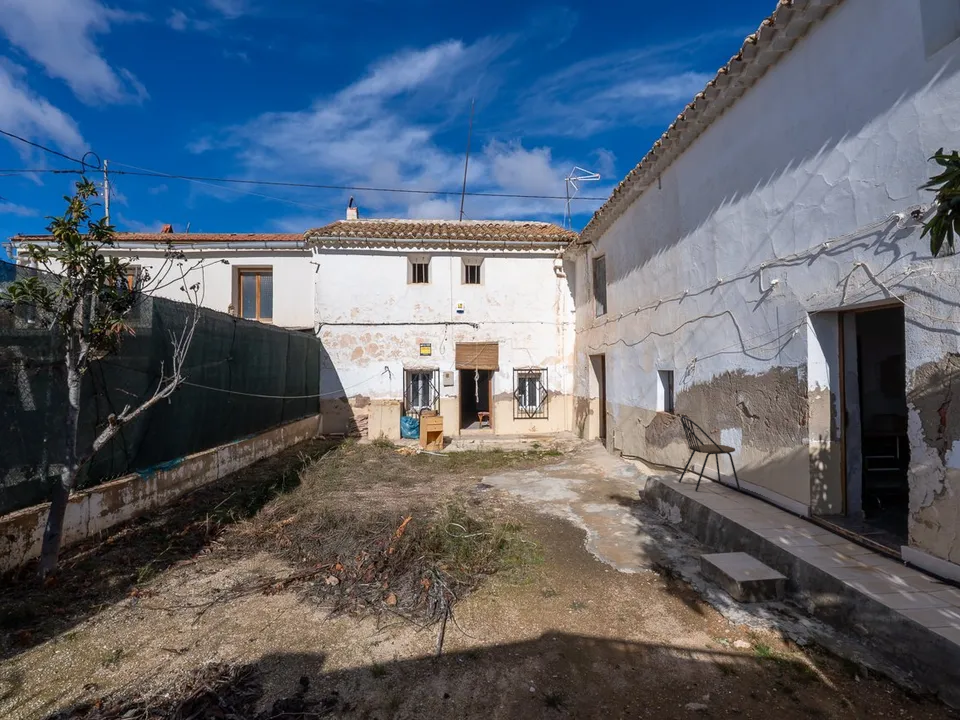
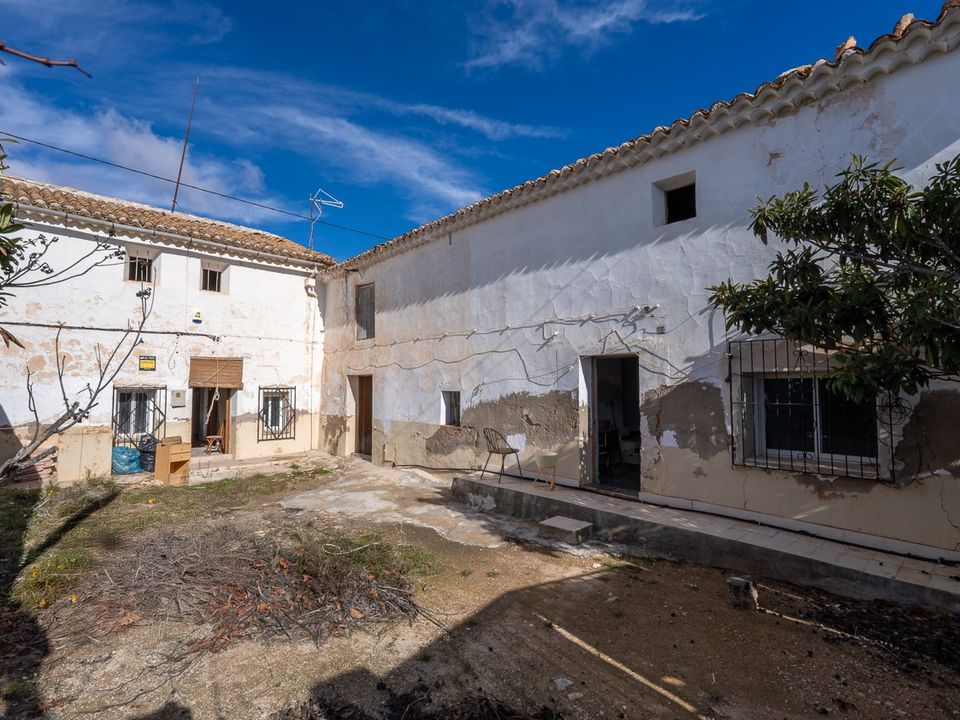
planter: none [739,455,778,512] -> present [533,452,558,490]

